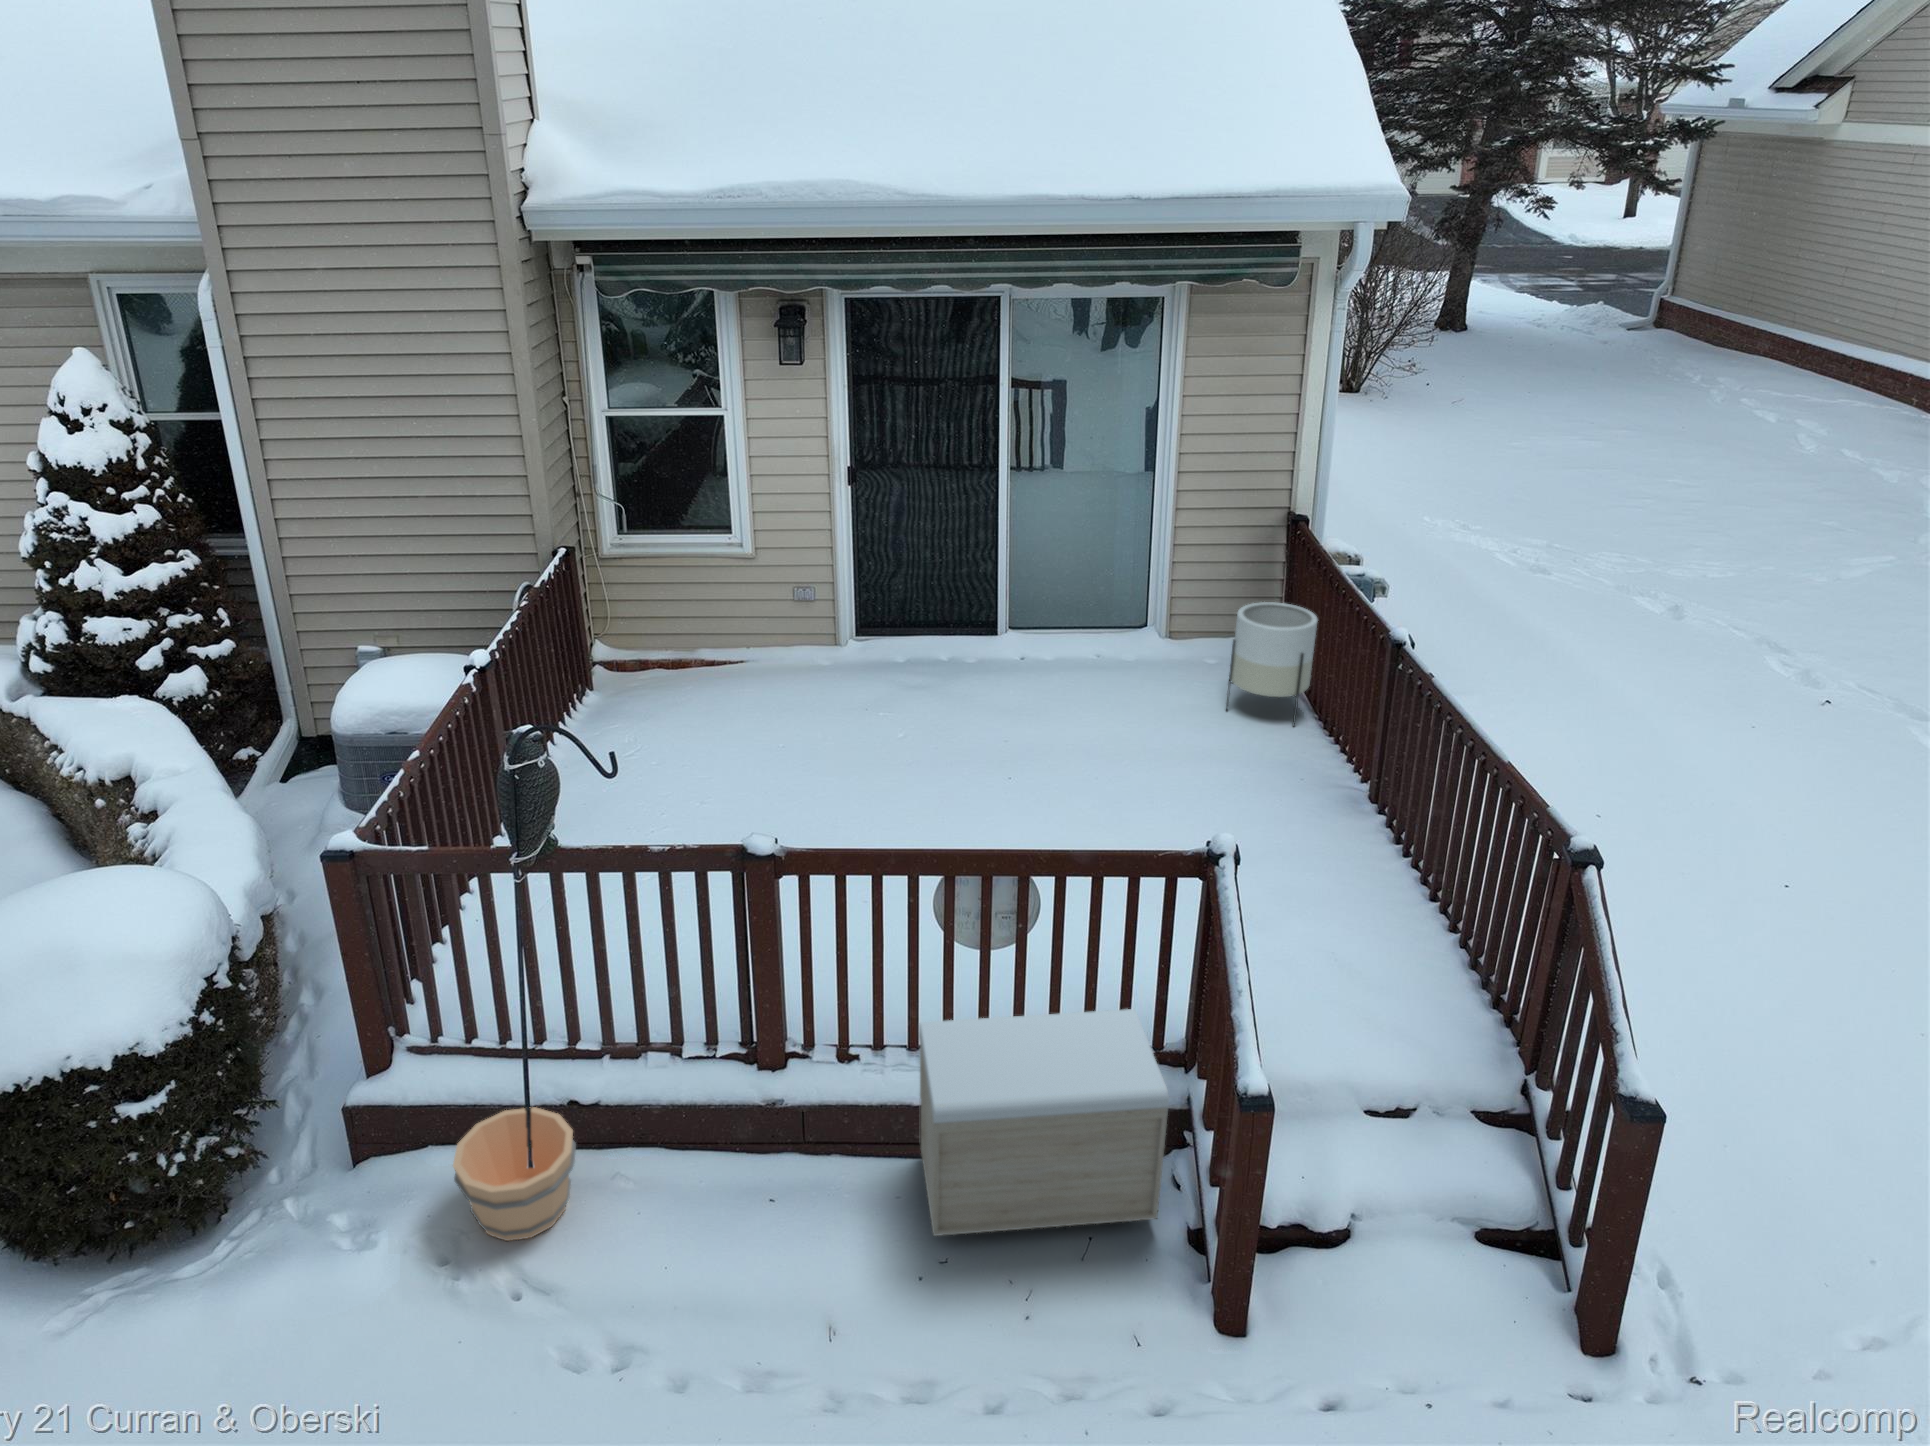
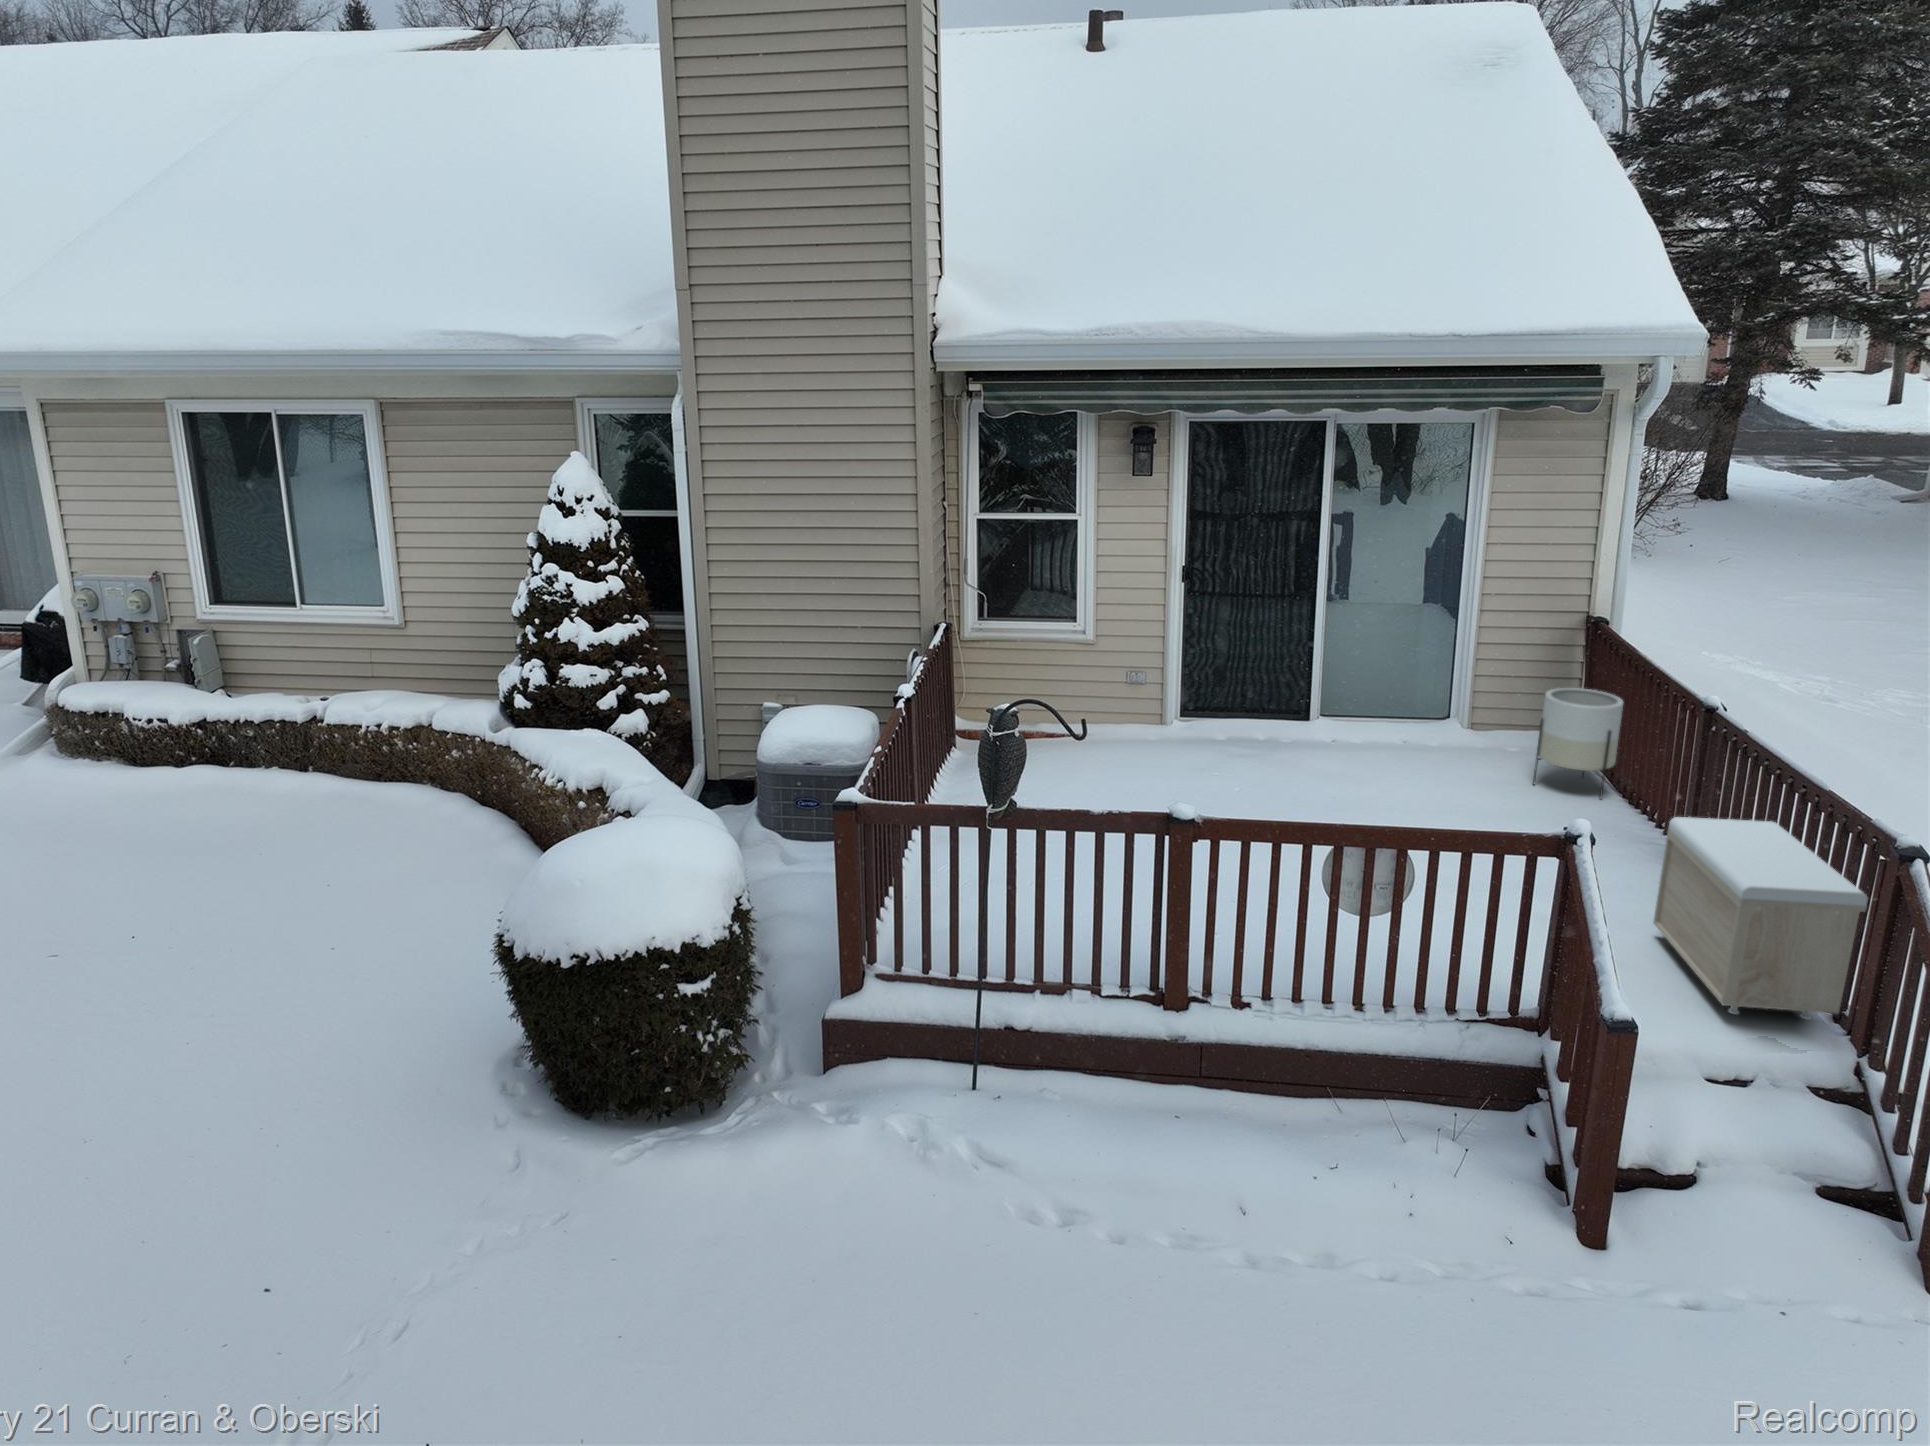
storage bench: present [919,1009,1169,1236] -> present [1653,817,1868,1020]
bucket: present [453,1107,576,1241] -> none [923,1025,1017,1124]

